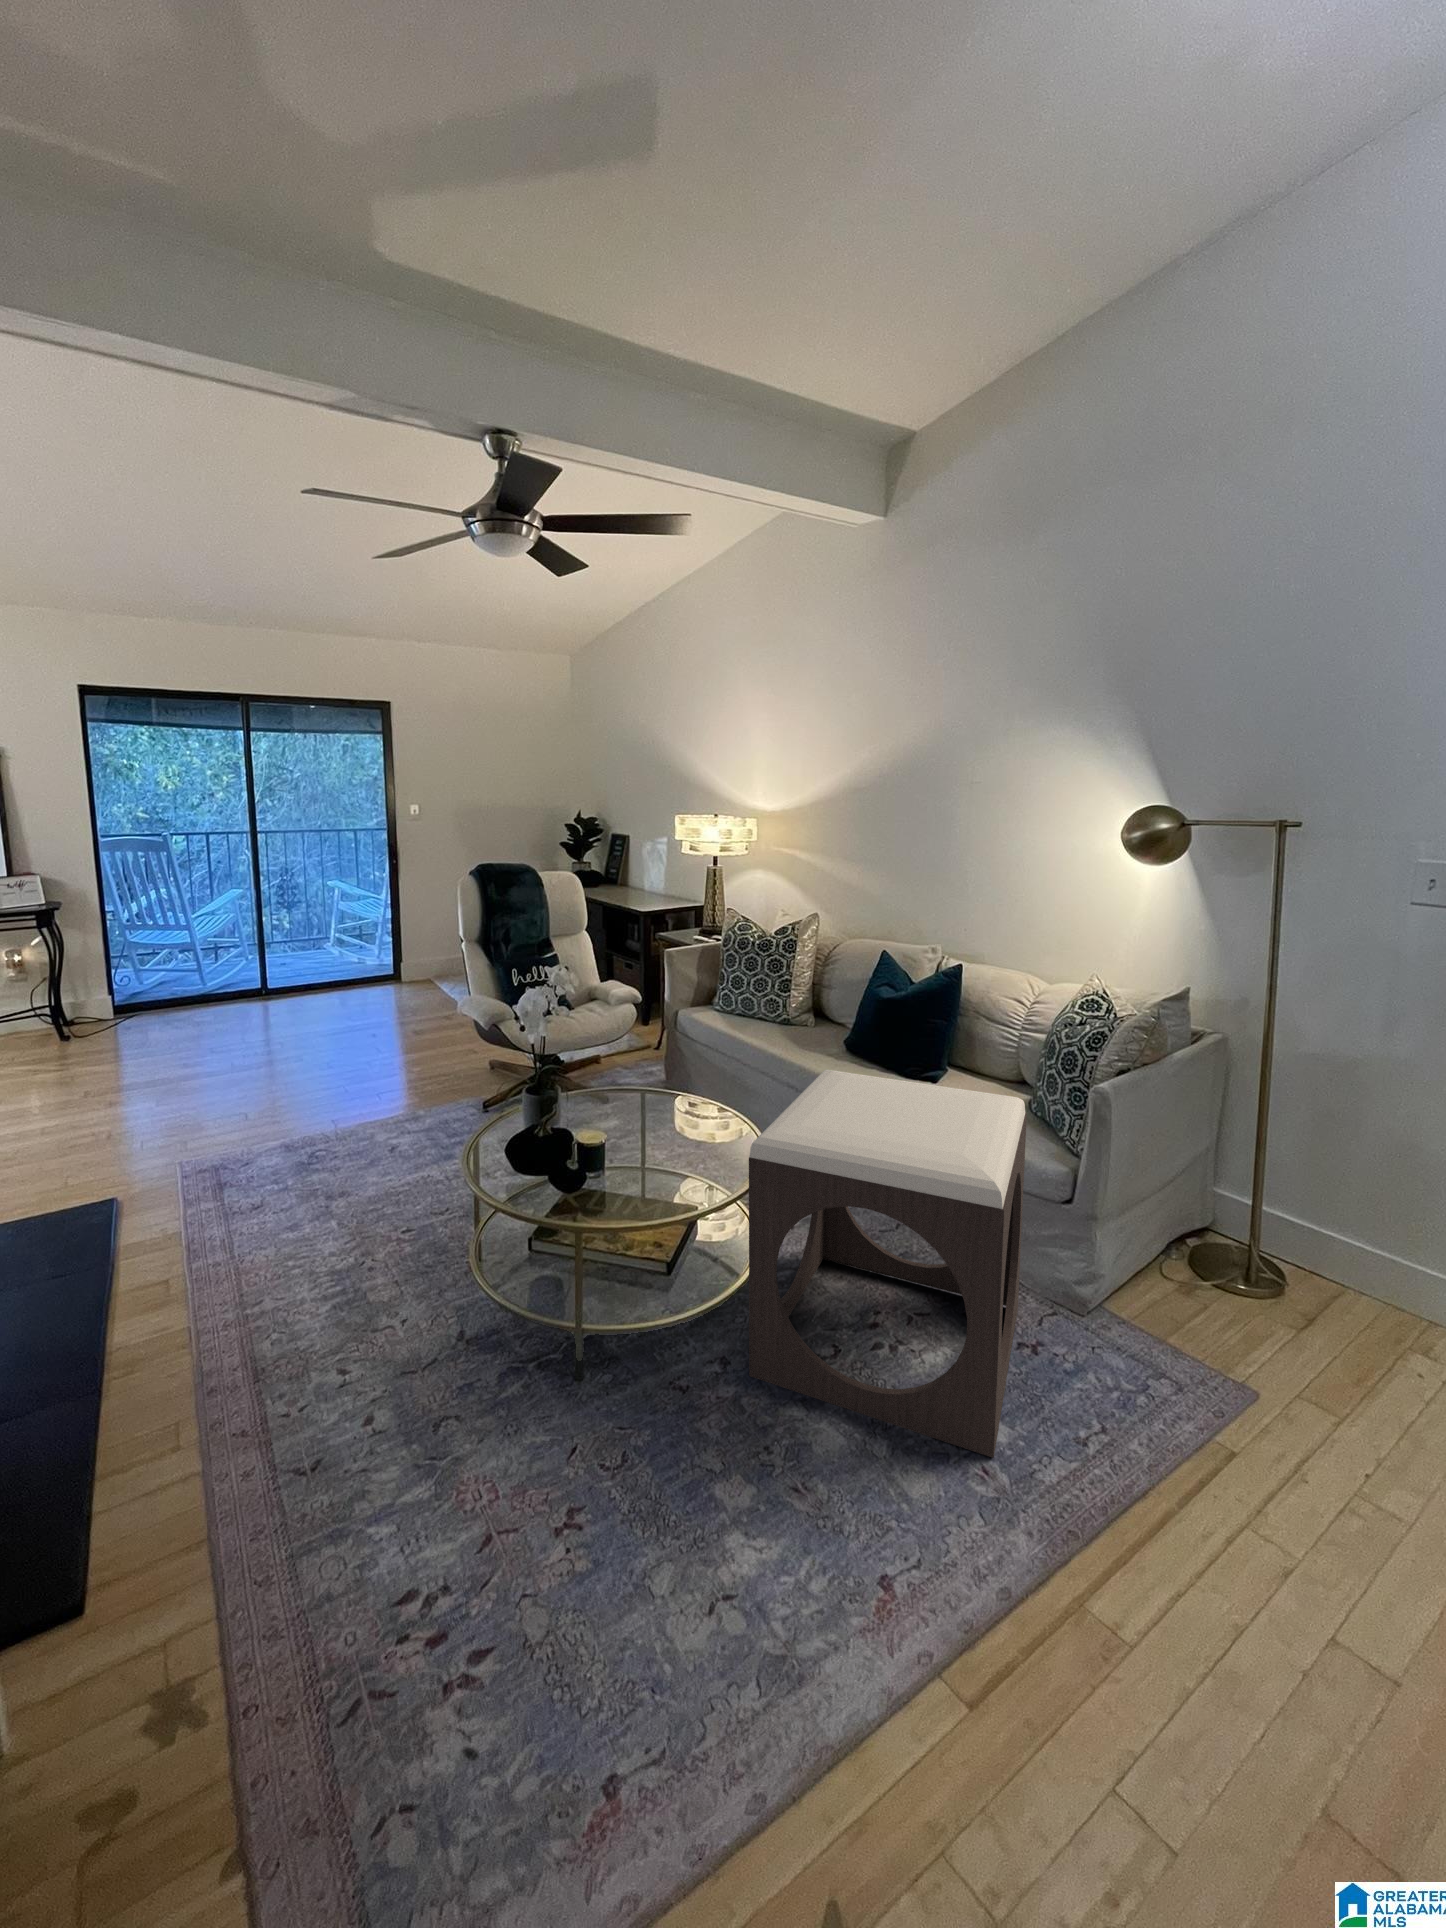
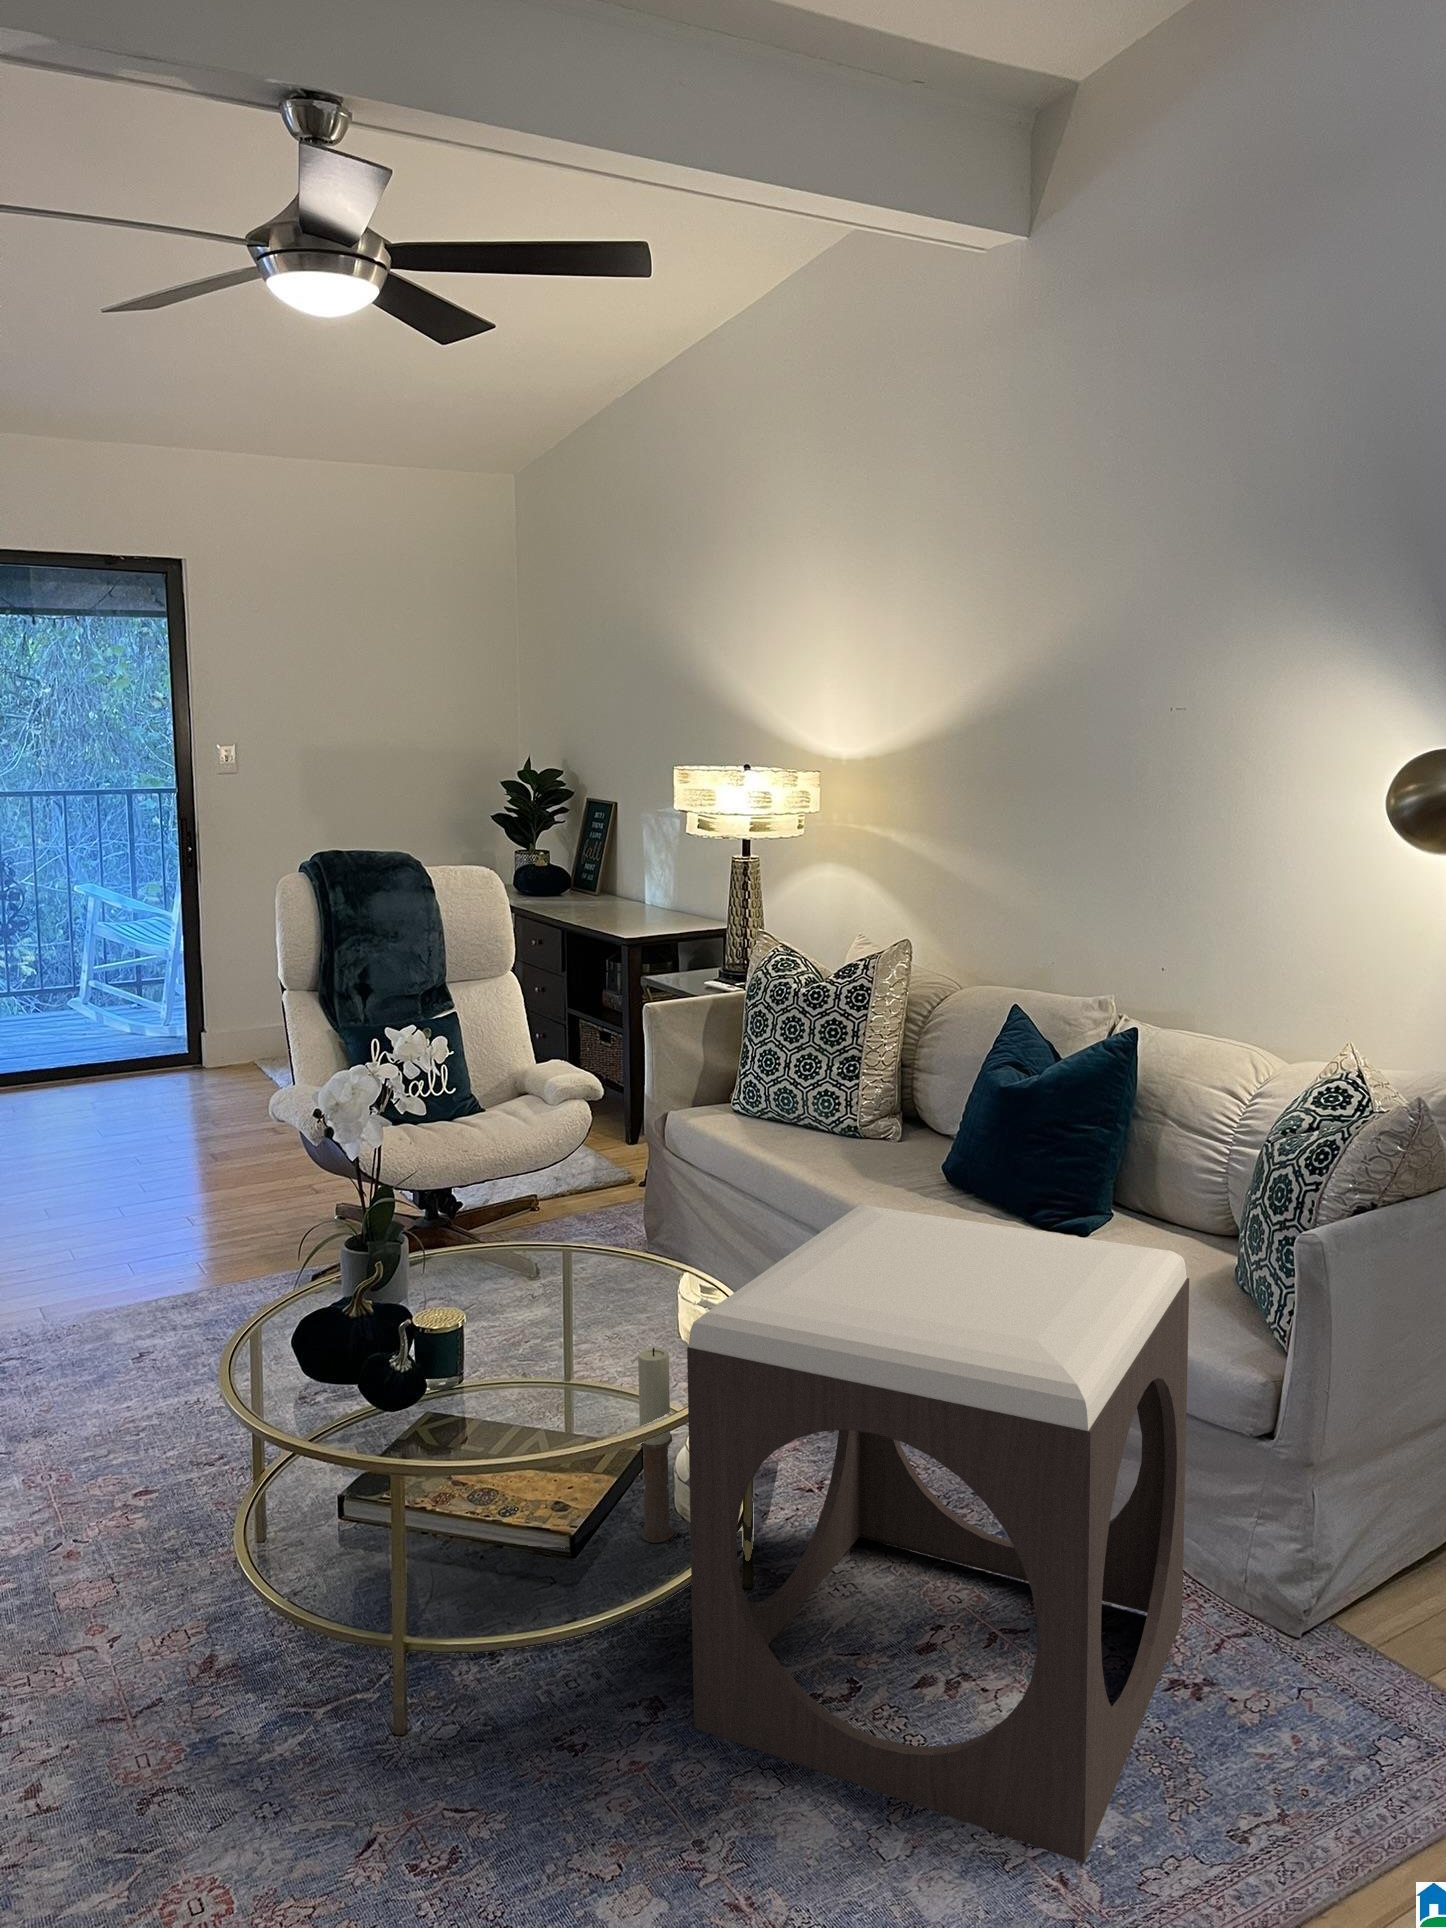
candle: none [705,1154,724,1266] -> present [638,1348,673,1543]

